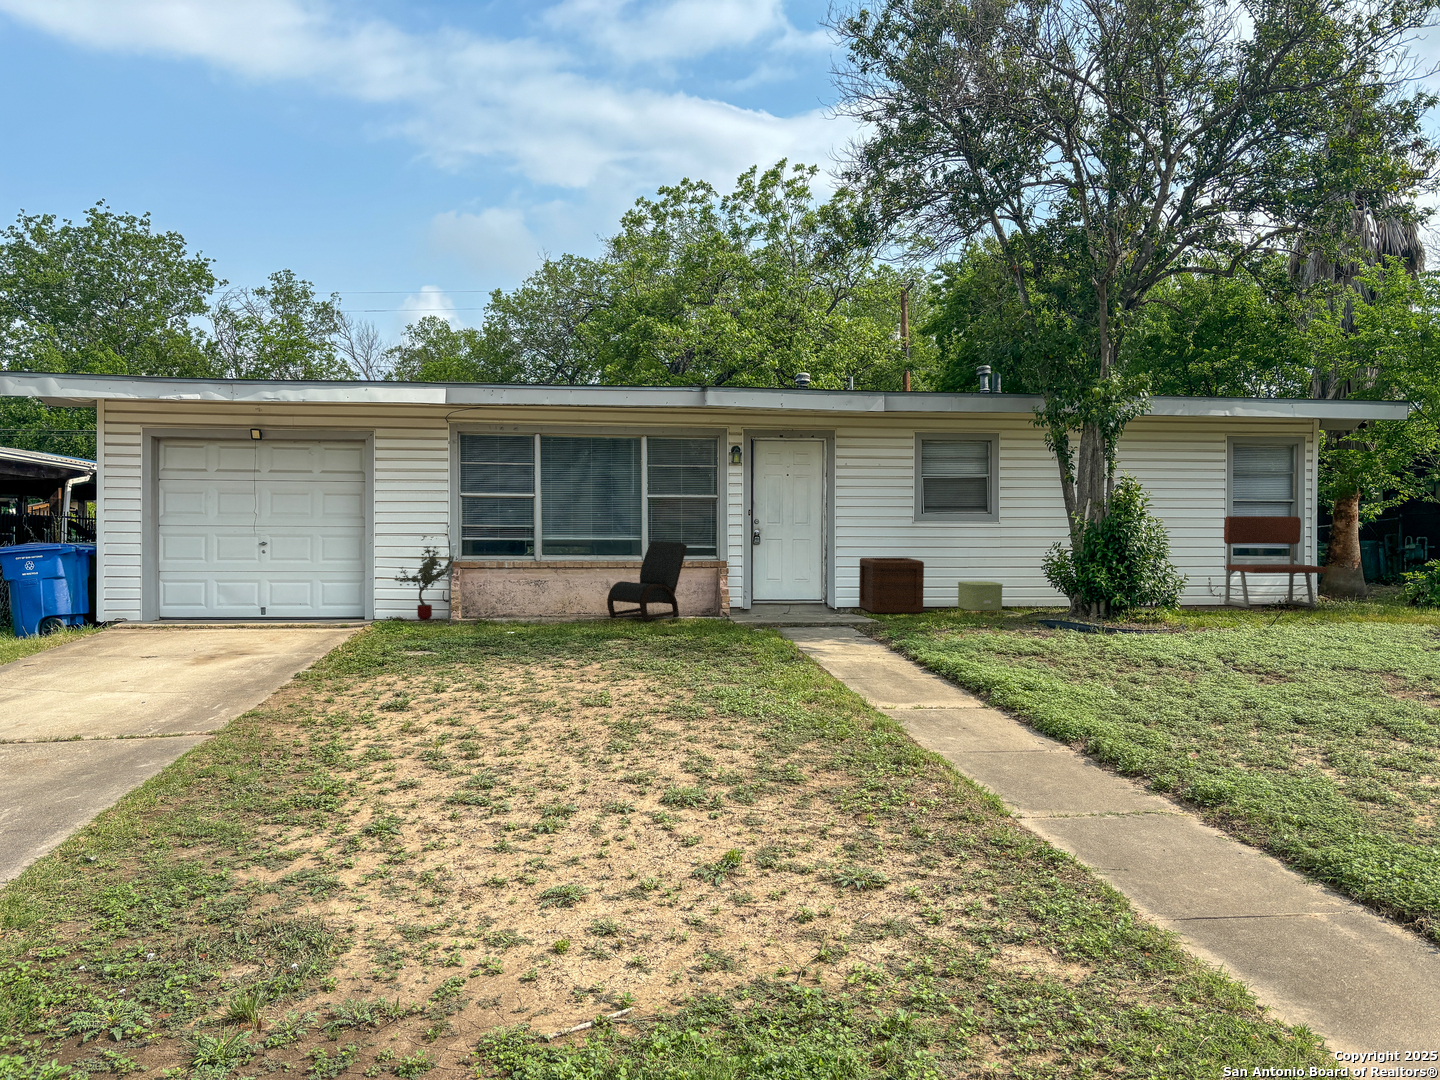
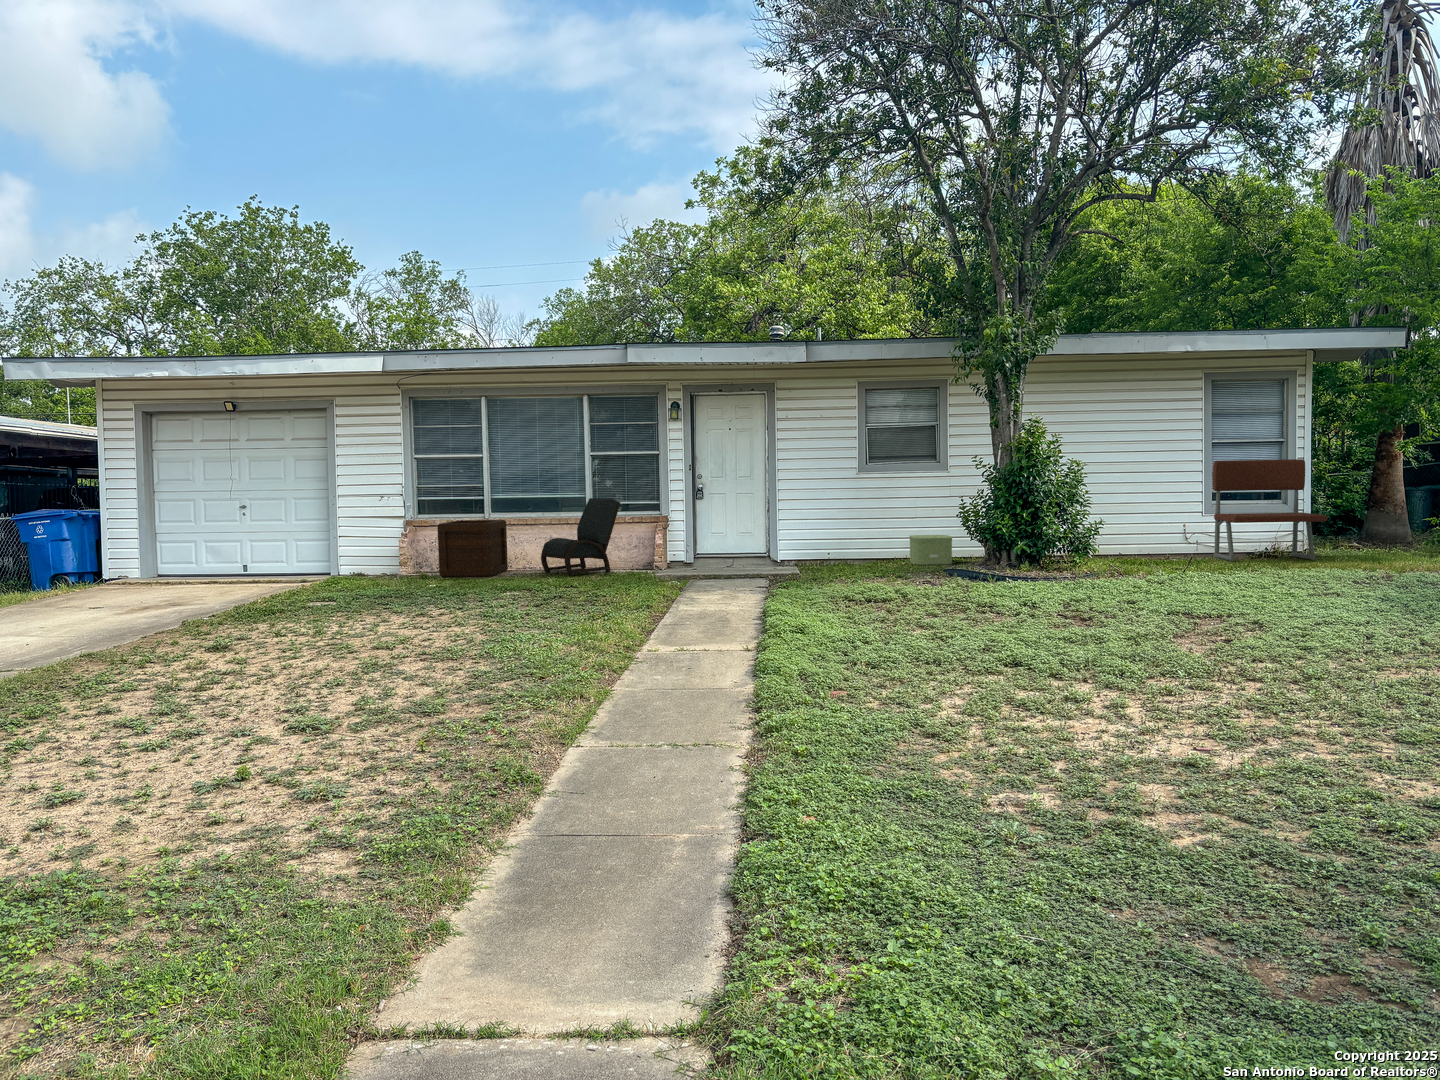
potted tree: present [394,546,455,619] -> none [347,506,403,575]
wooden crate: present [859,558,924,613] -> present [437,520,508,577]

